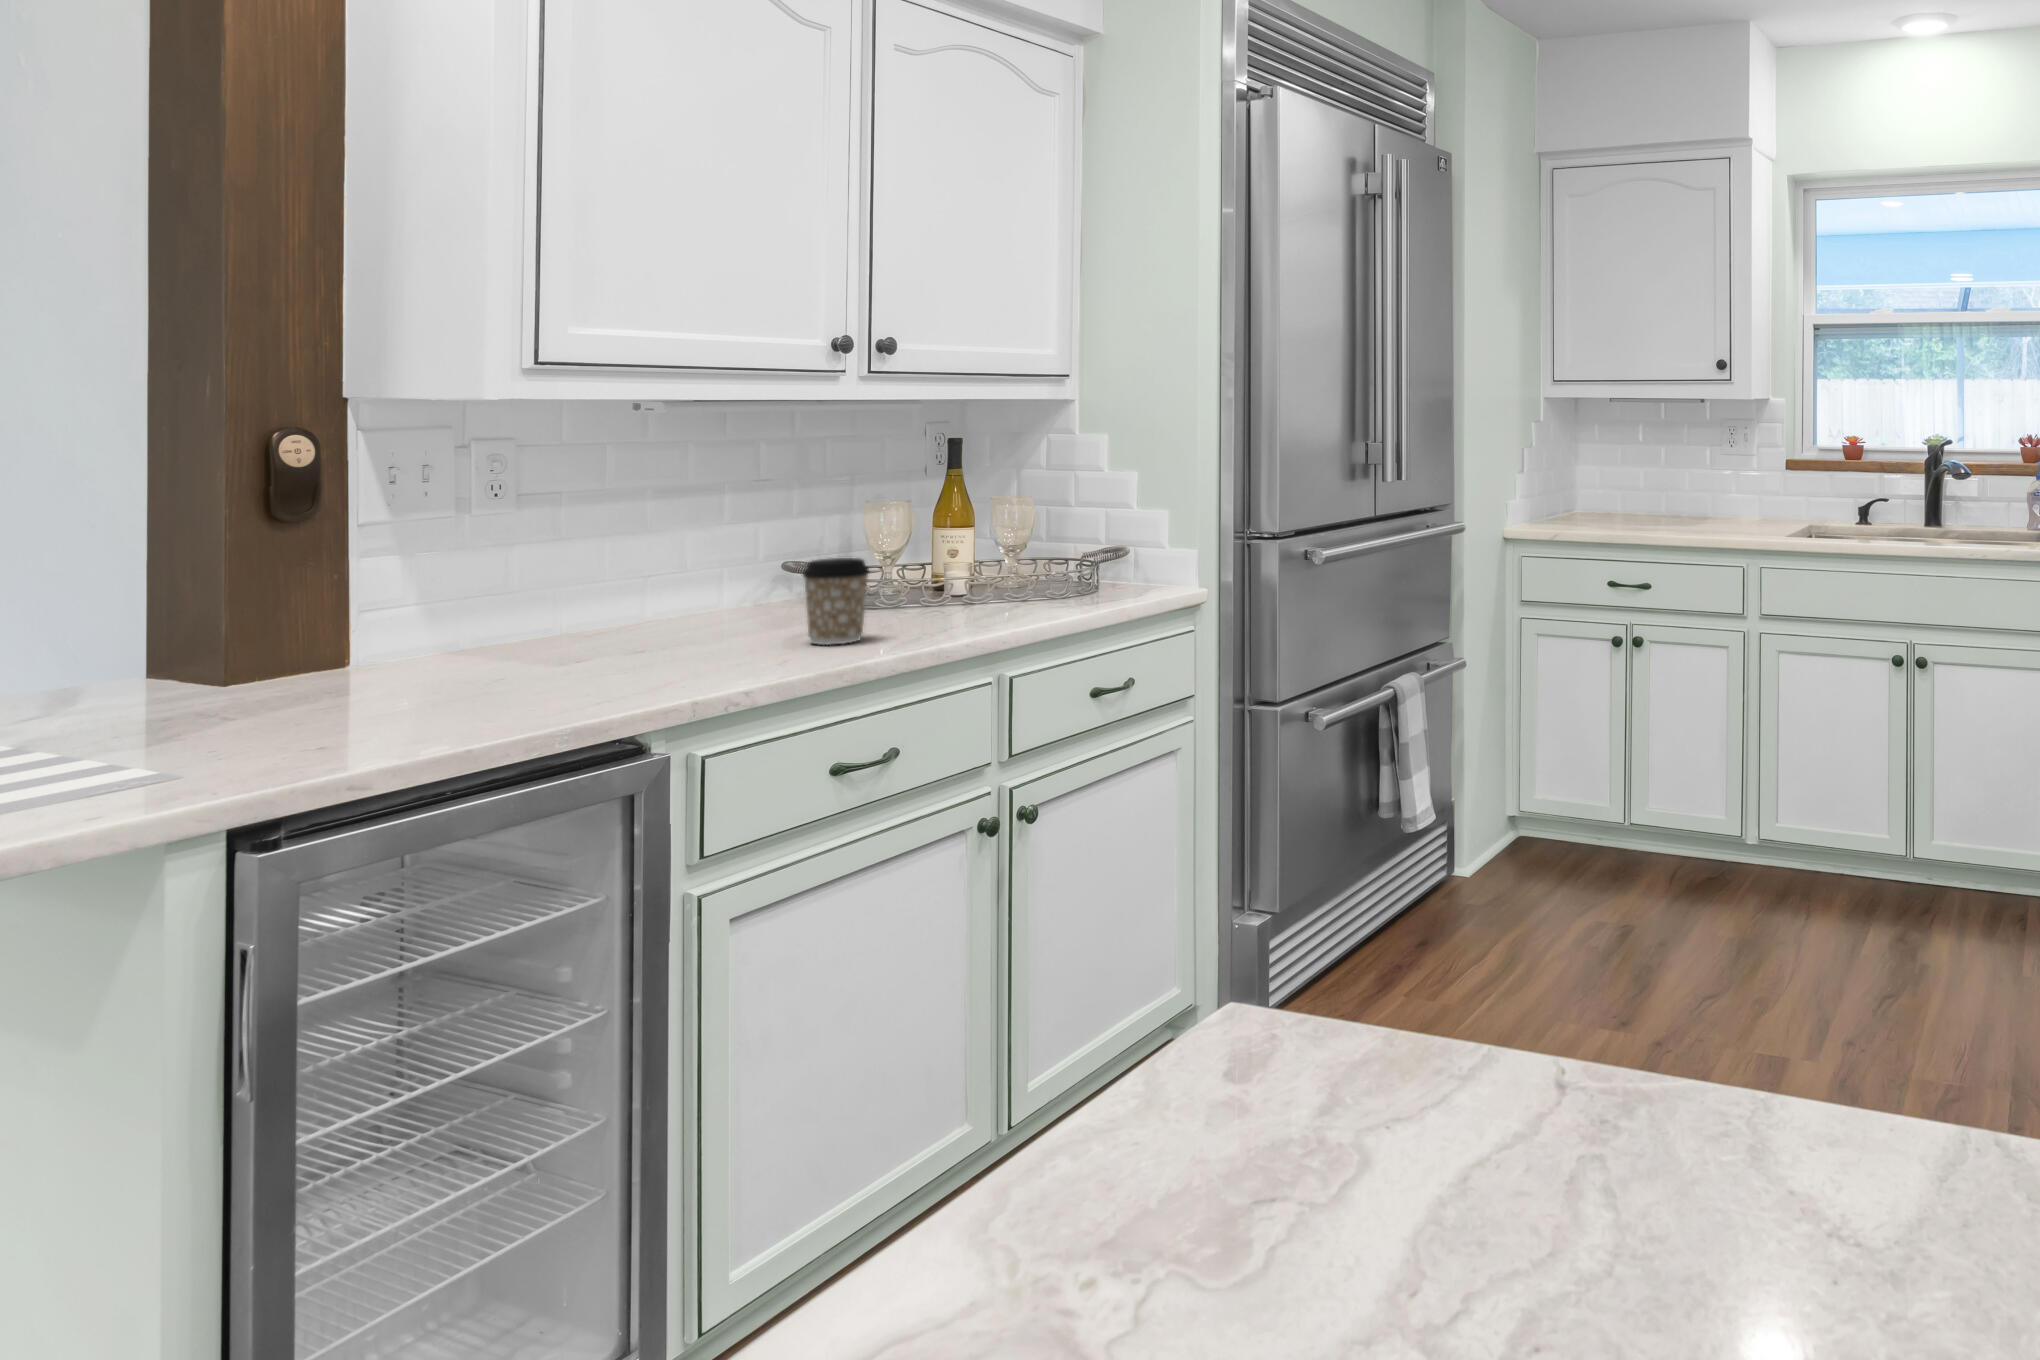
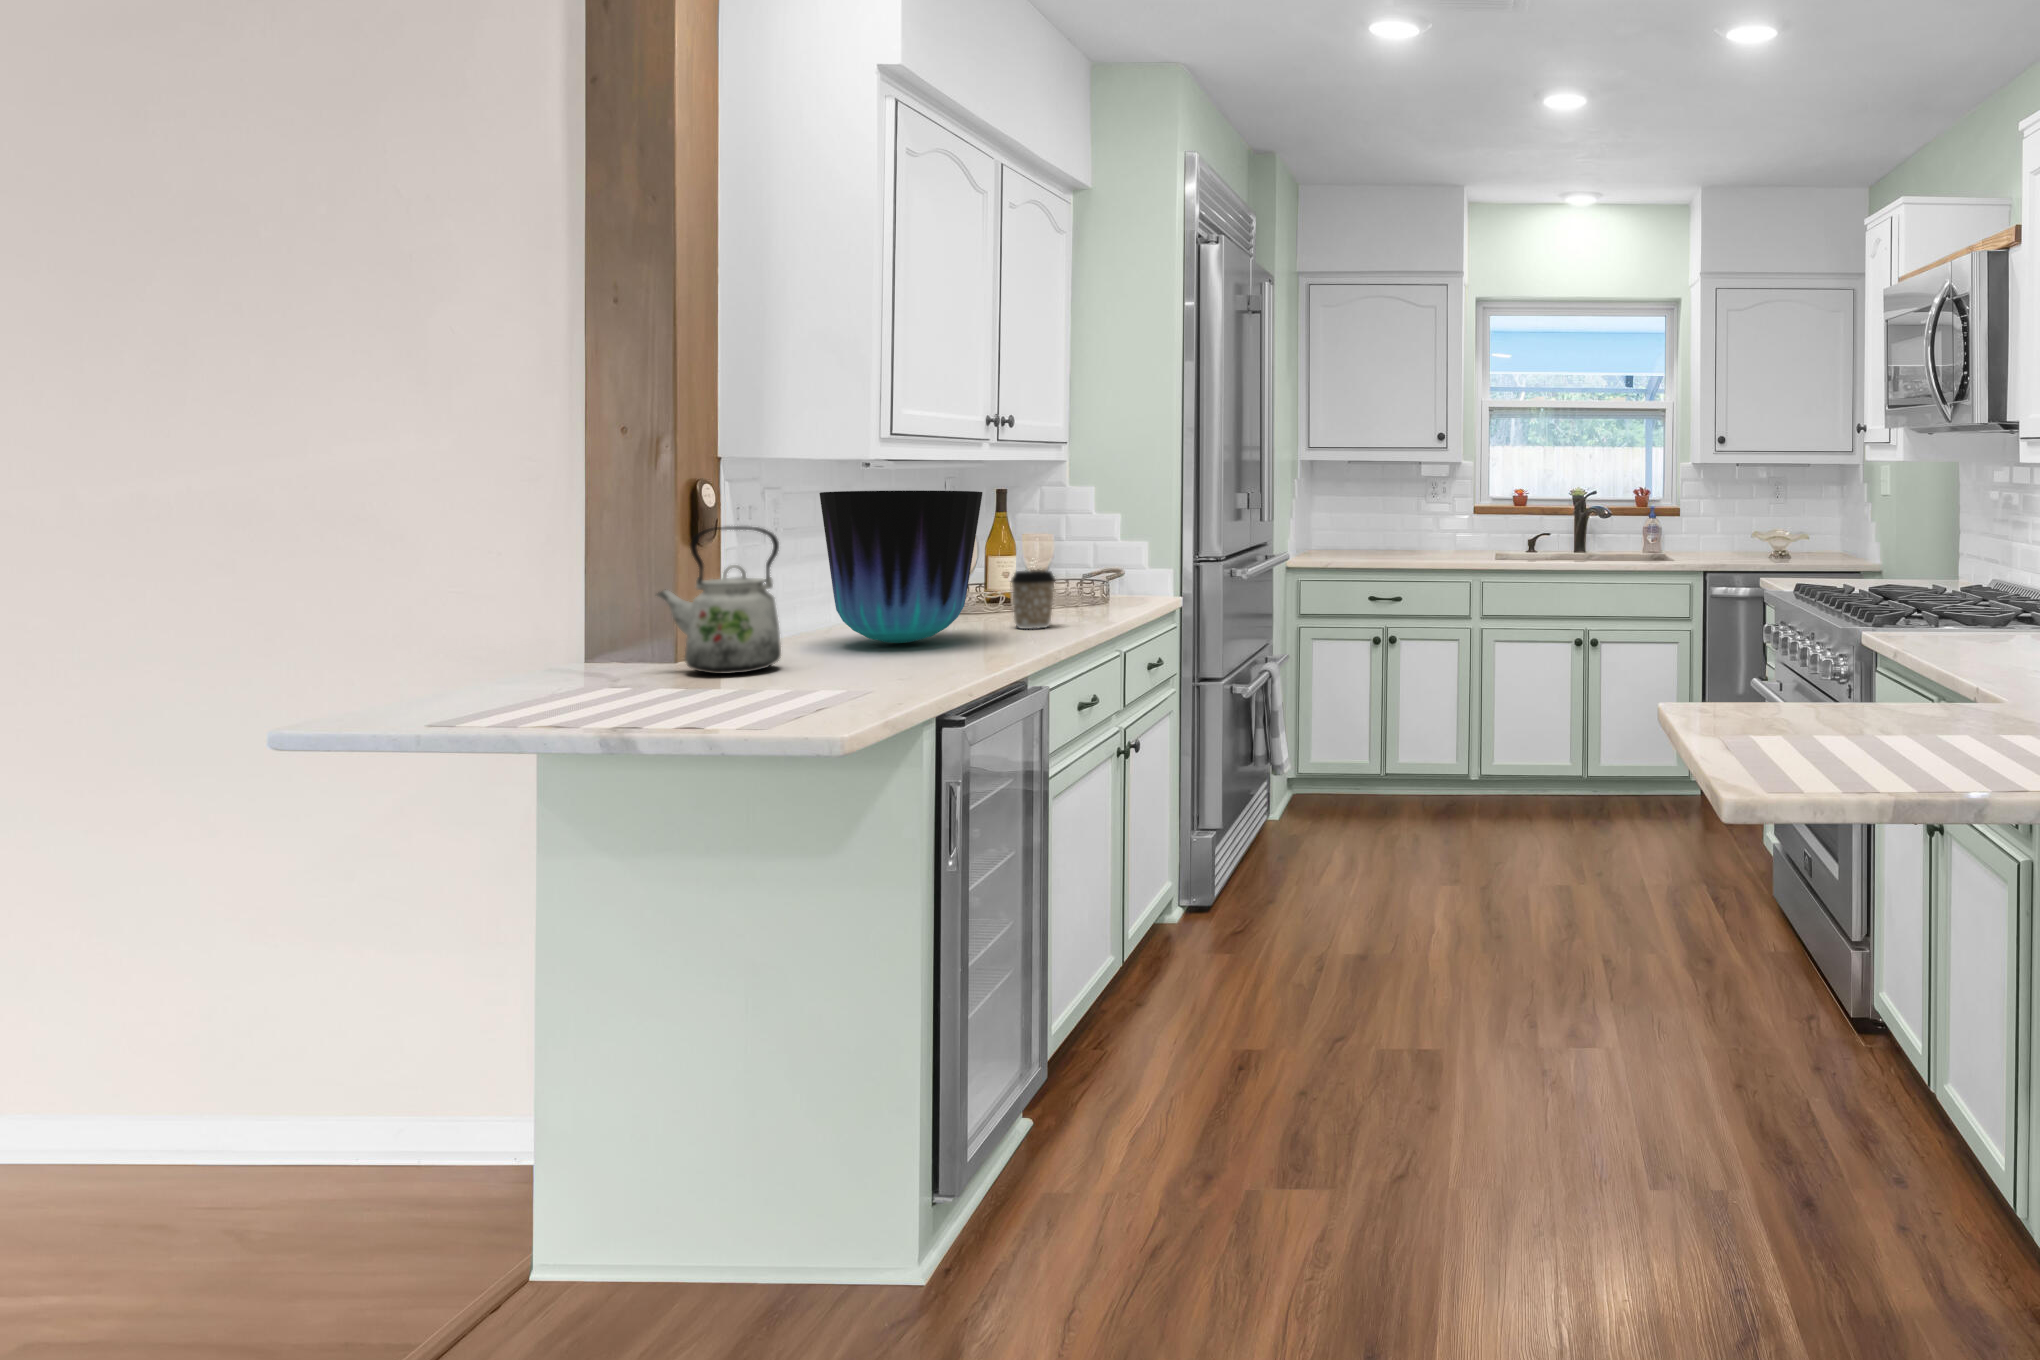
vase: none [455,443,711,665] -> present [819,490,982,643]
kettle: none [144,497,308,715] -> present [657,526,781,674]

